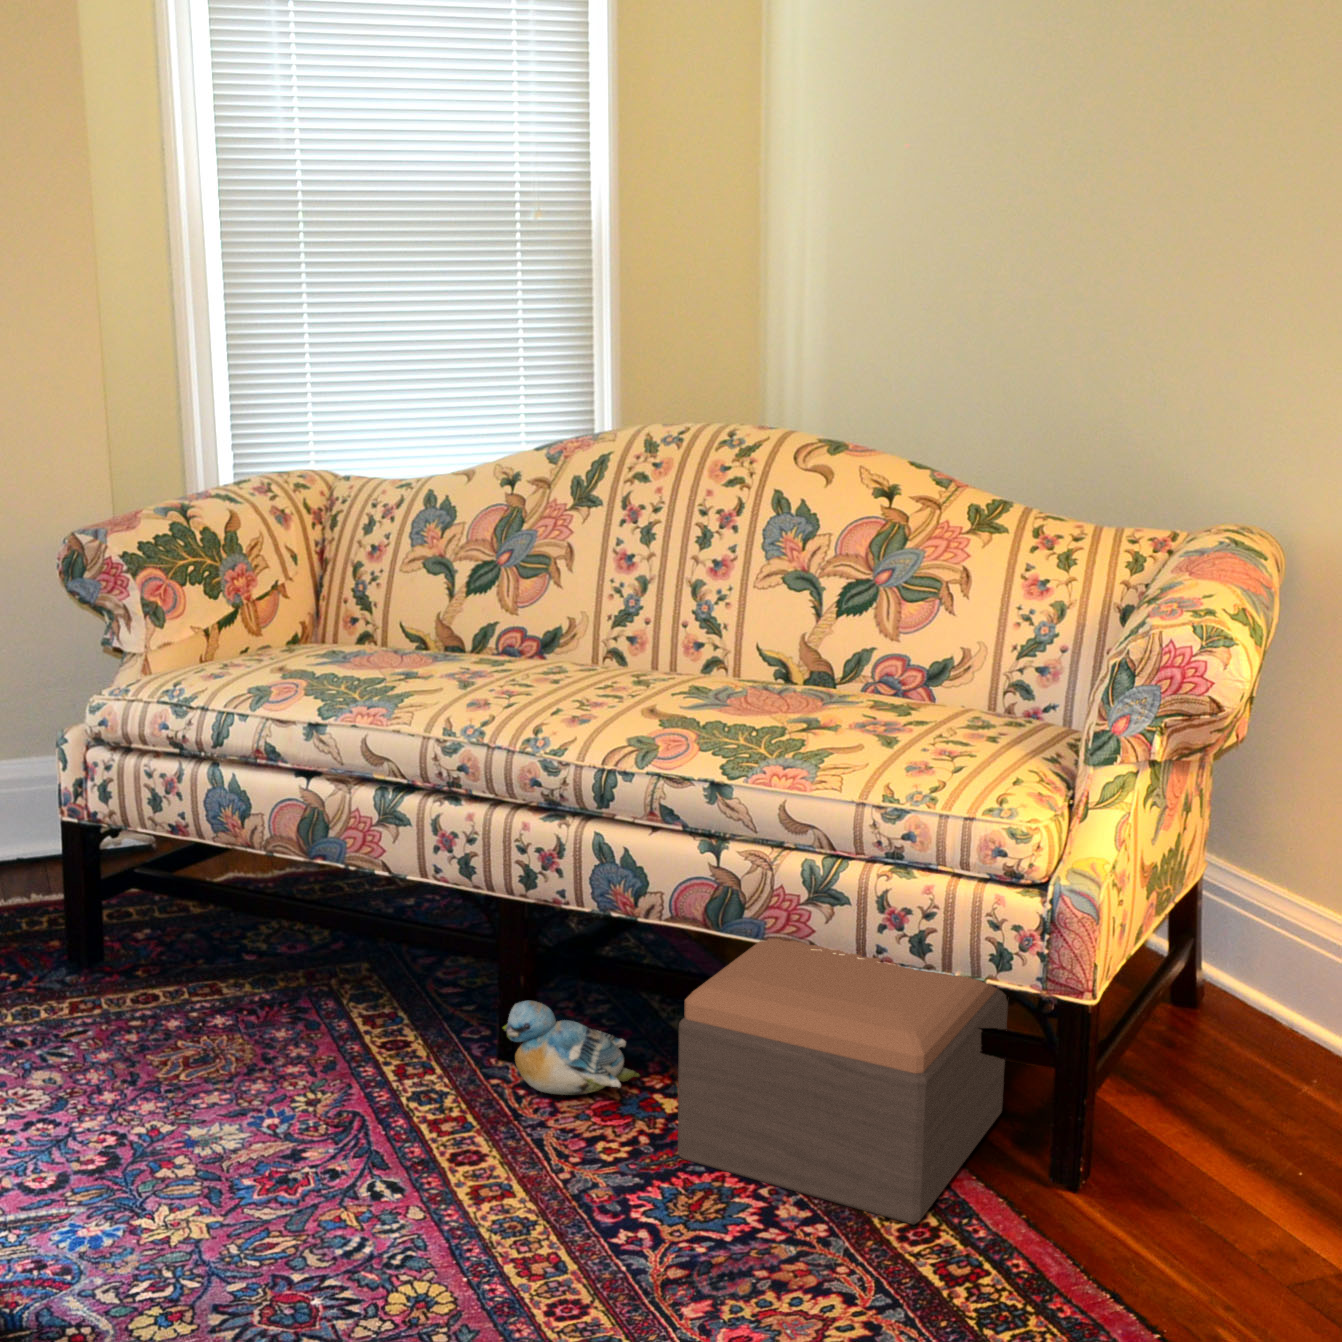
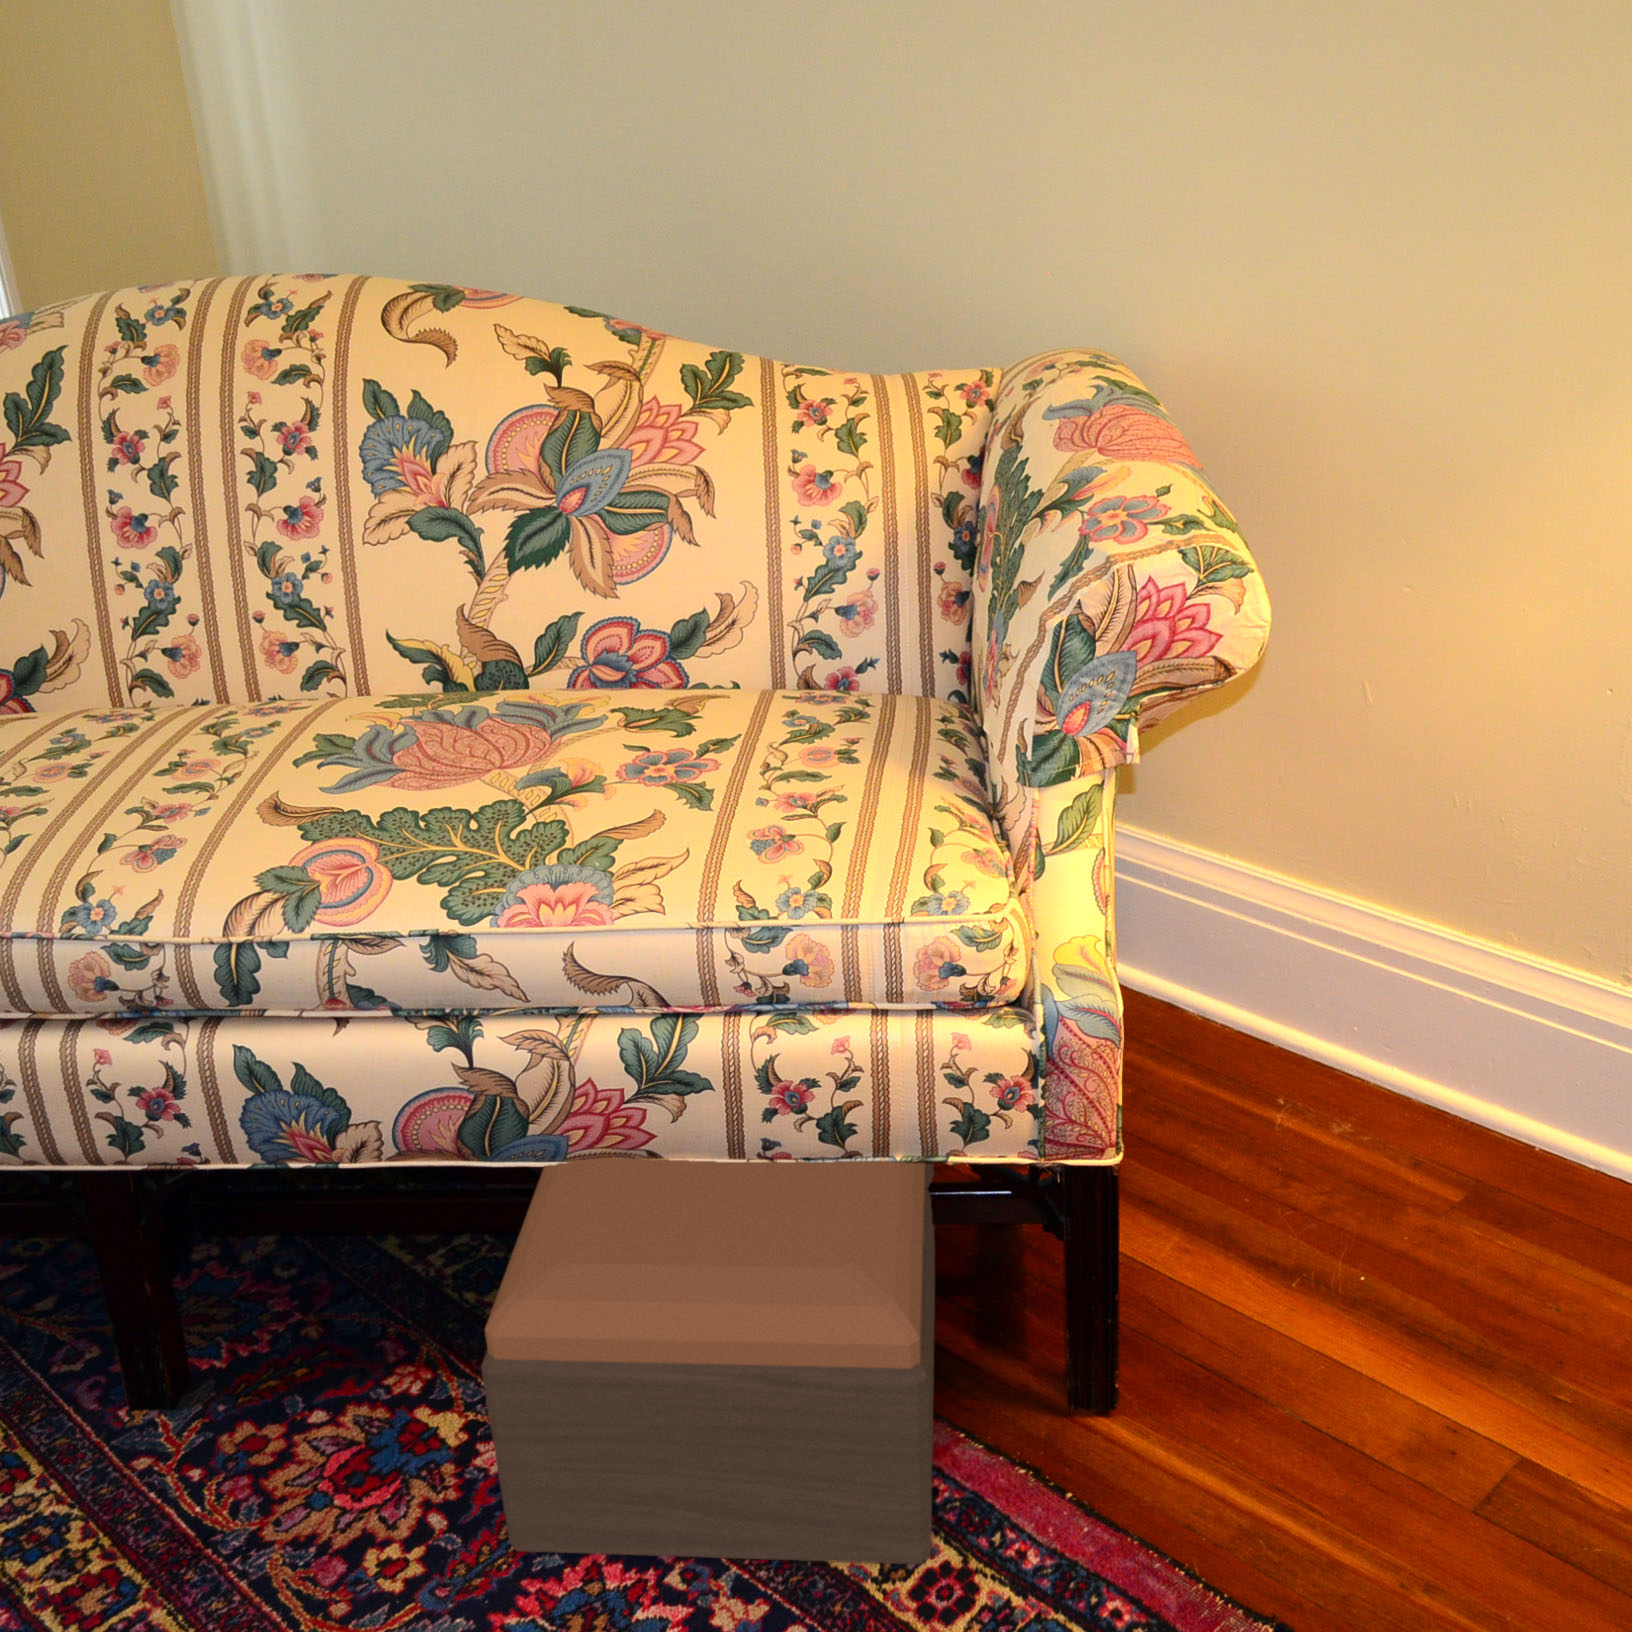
plush toy: present [503,1001,640,1095] -> none [142,1342,394,1485]

